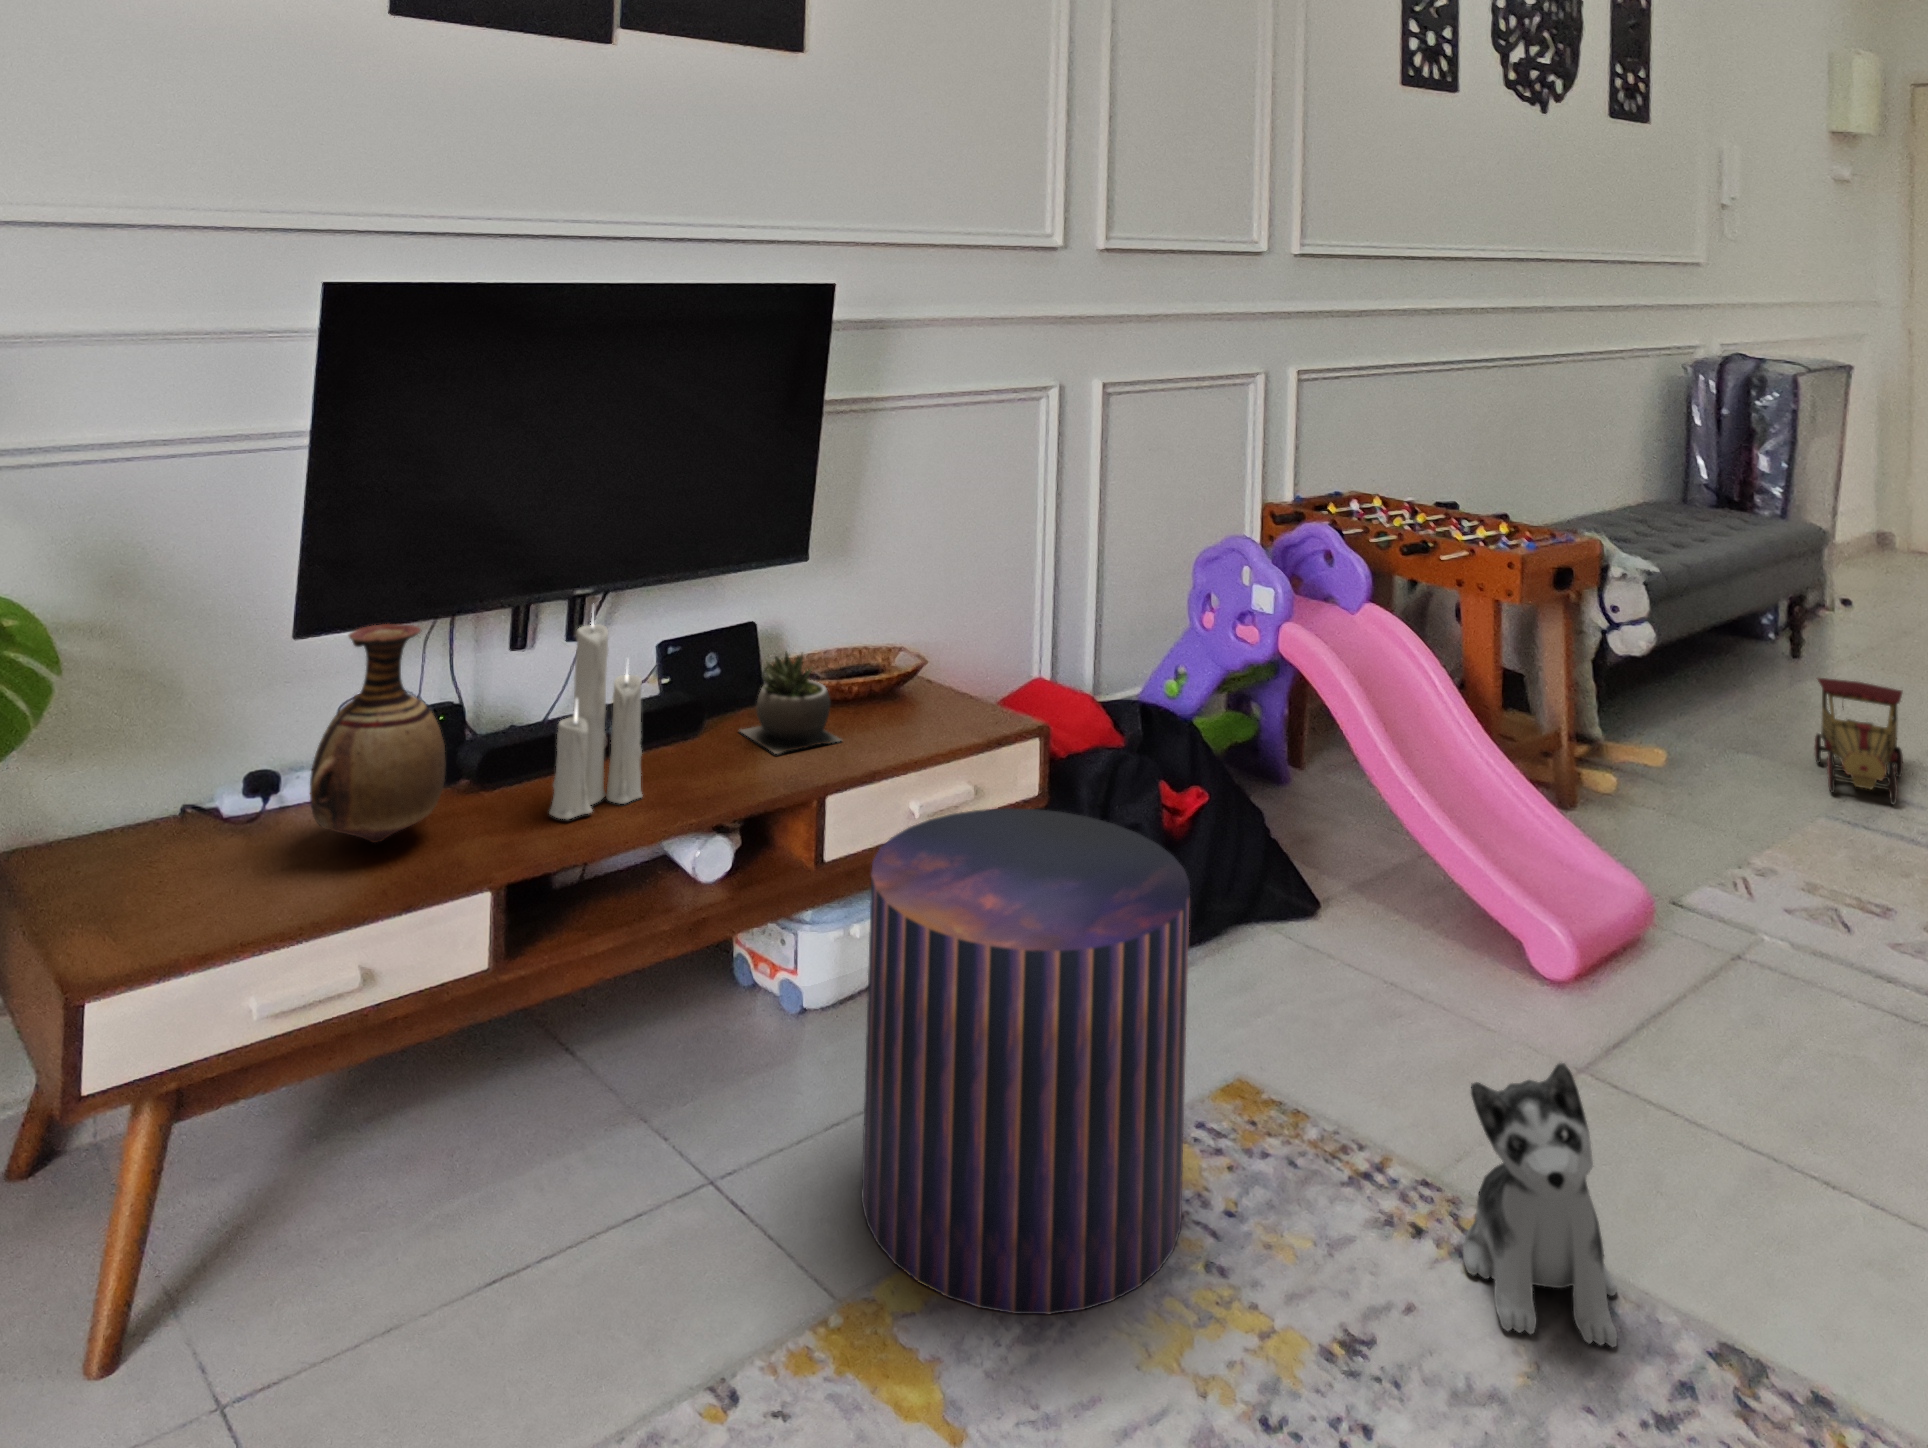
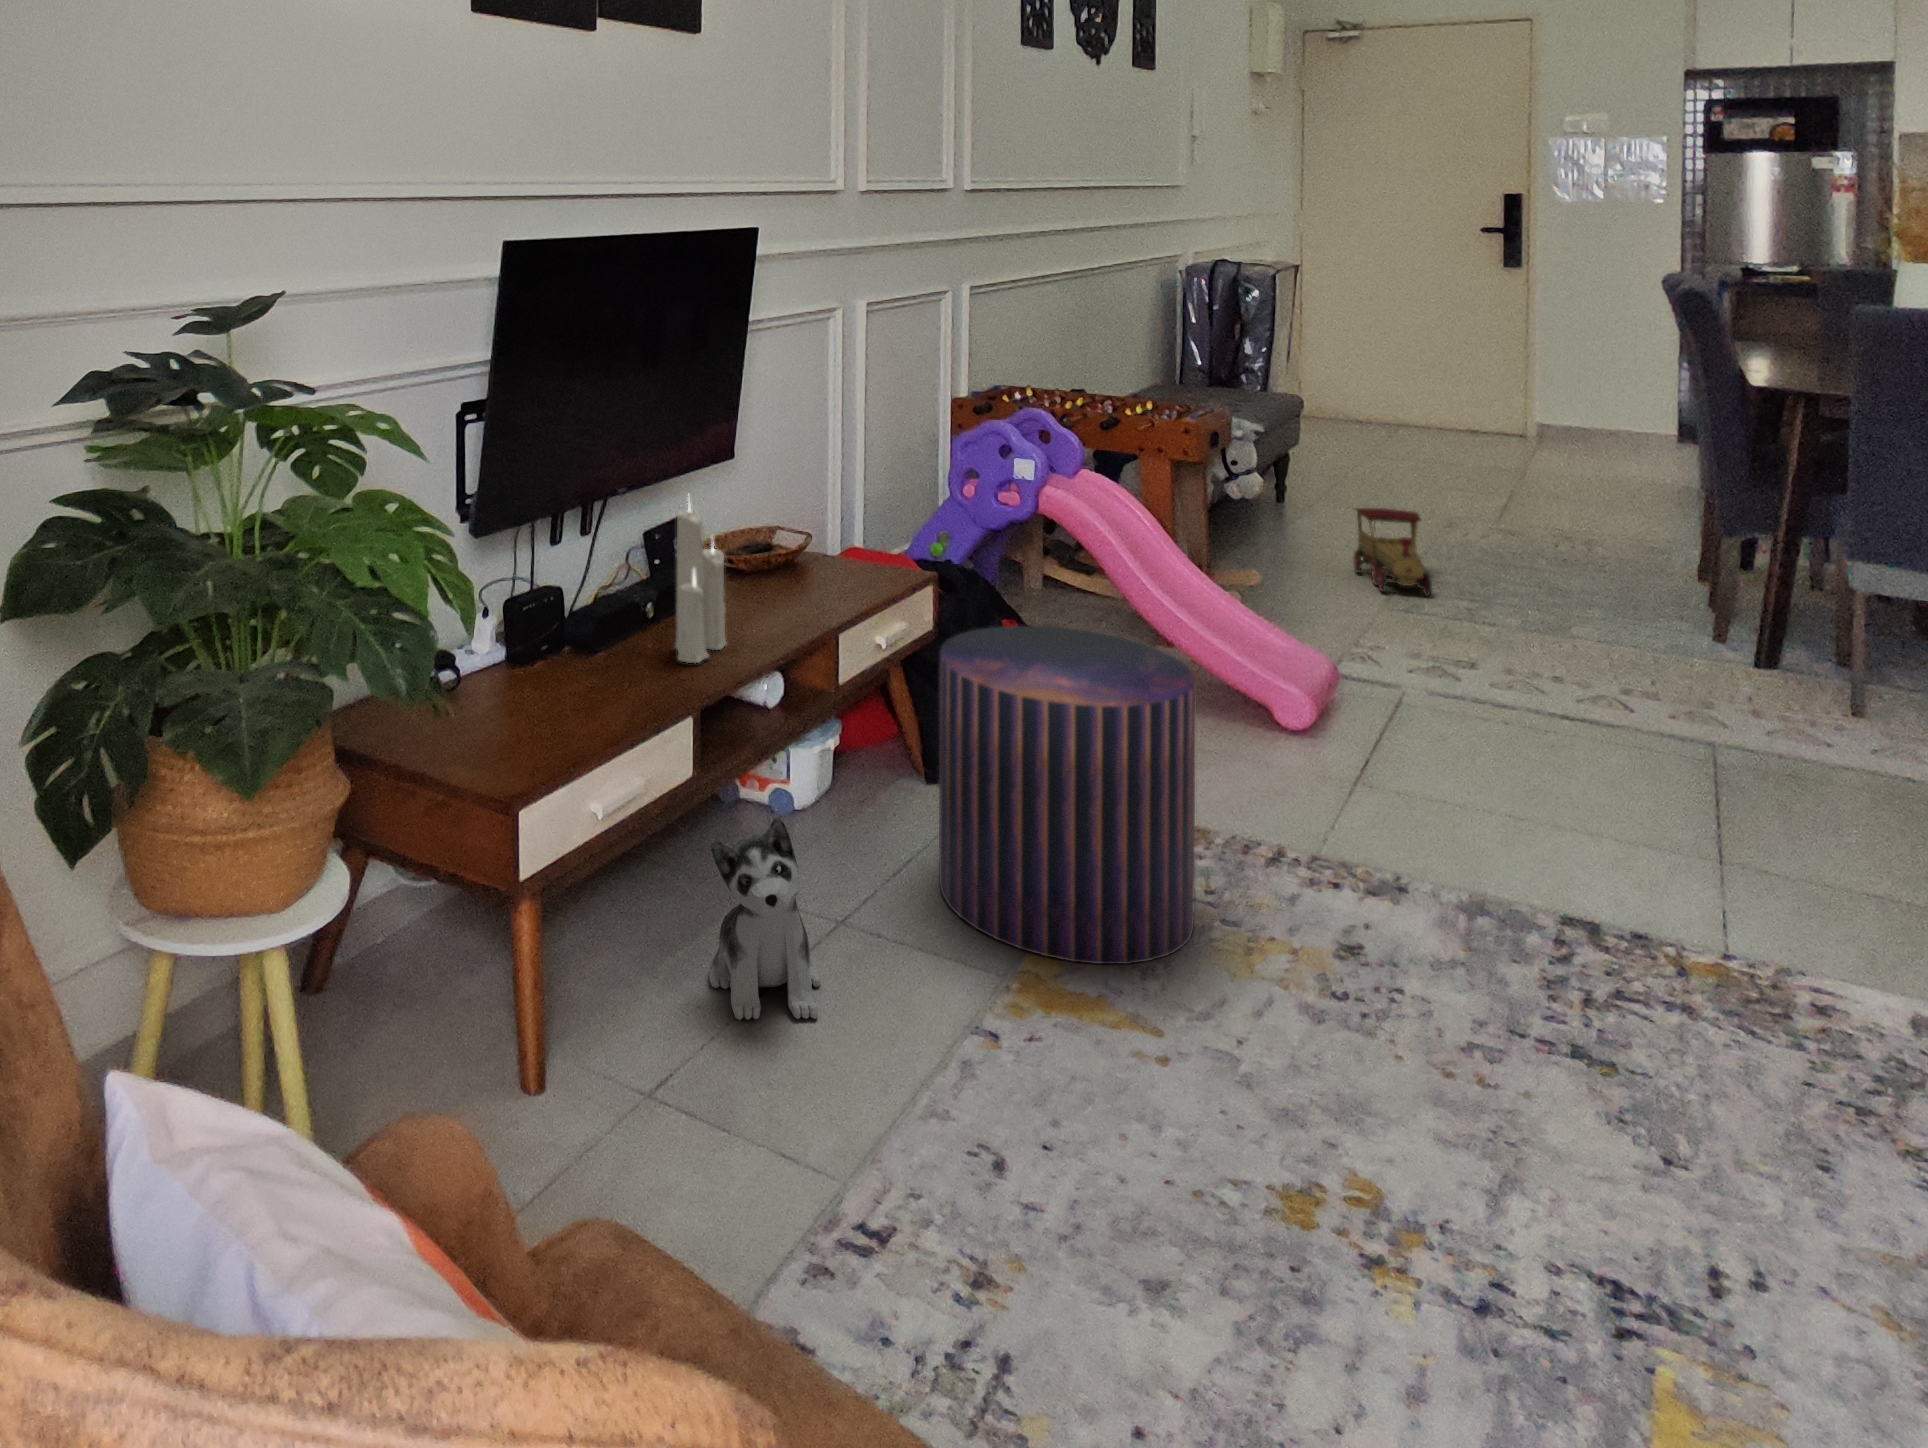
vase: present [310,624,445,843] -> none [527,517,627,691]
succulent plant: present [740,653,841,754] -> none [726,528,814,608]
plush toy: present [1463,1063,1617,1347] -> present [709,817,820,1020]

